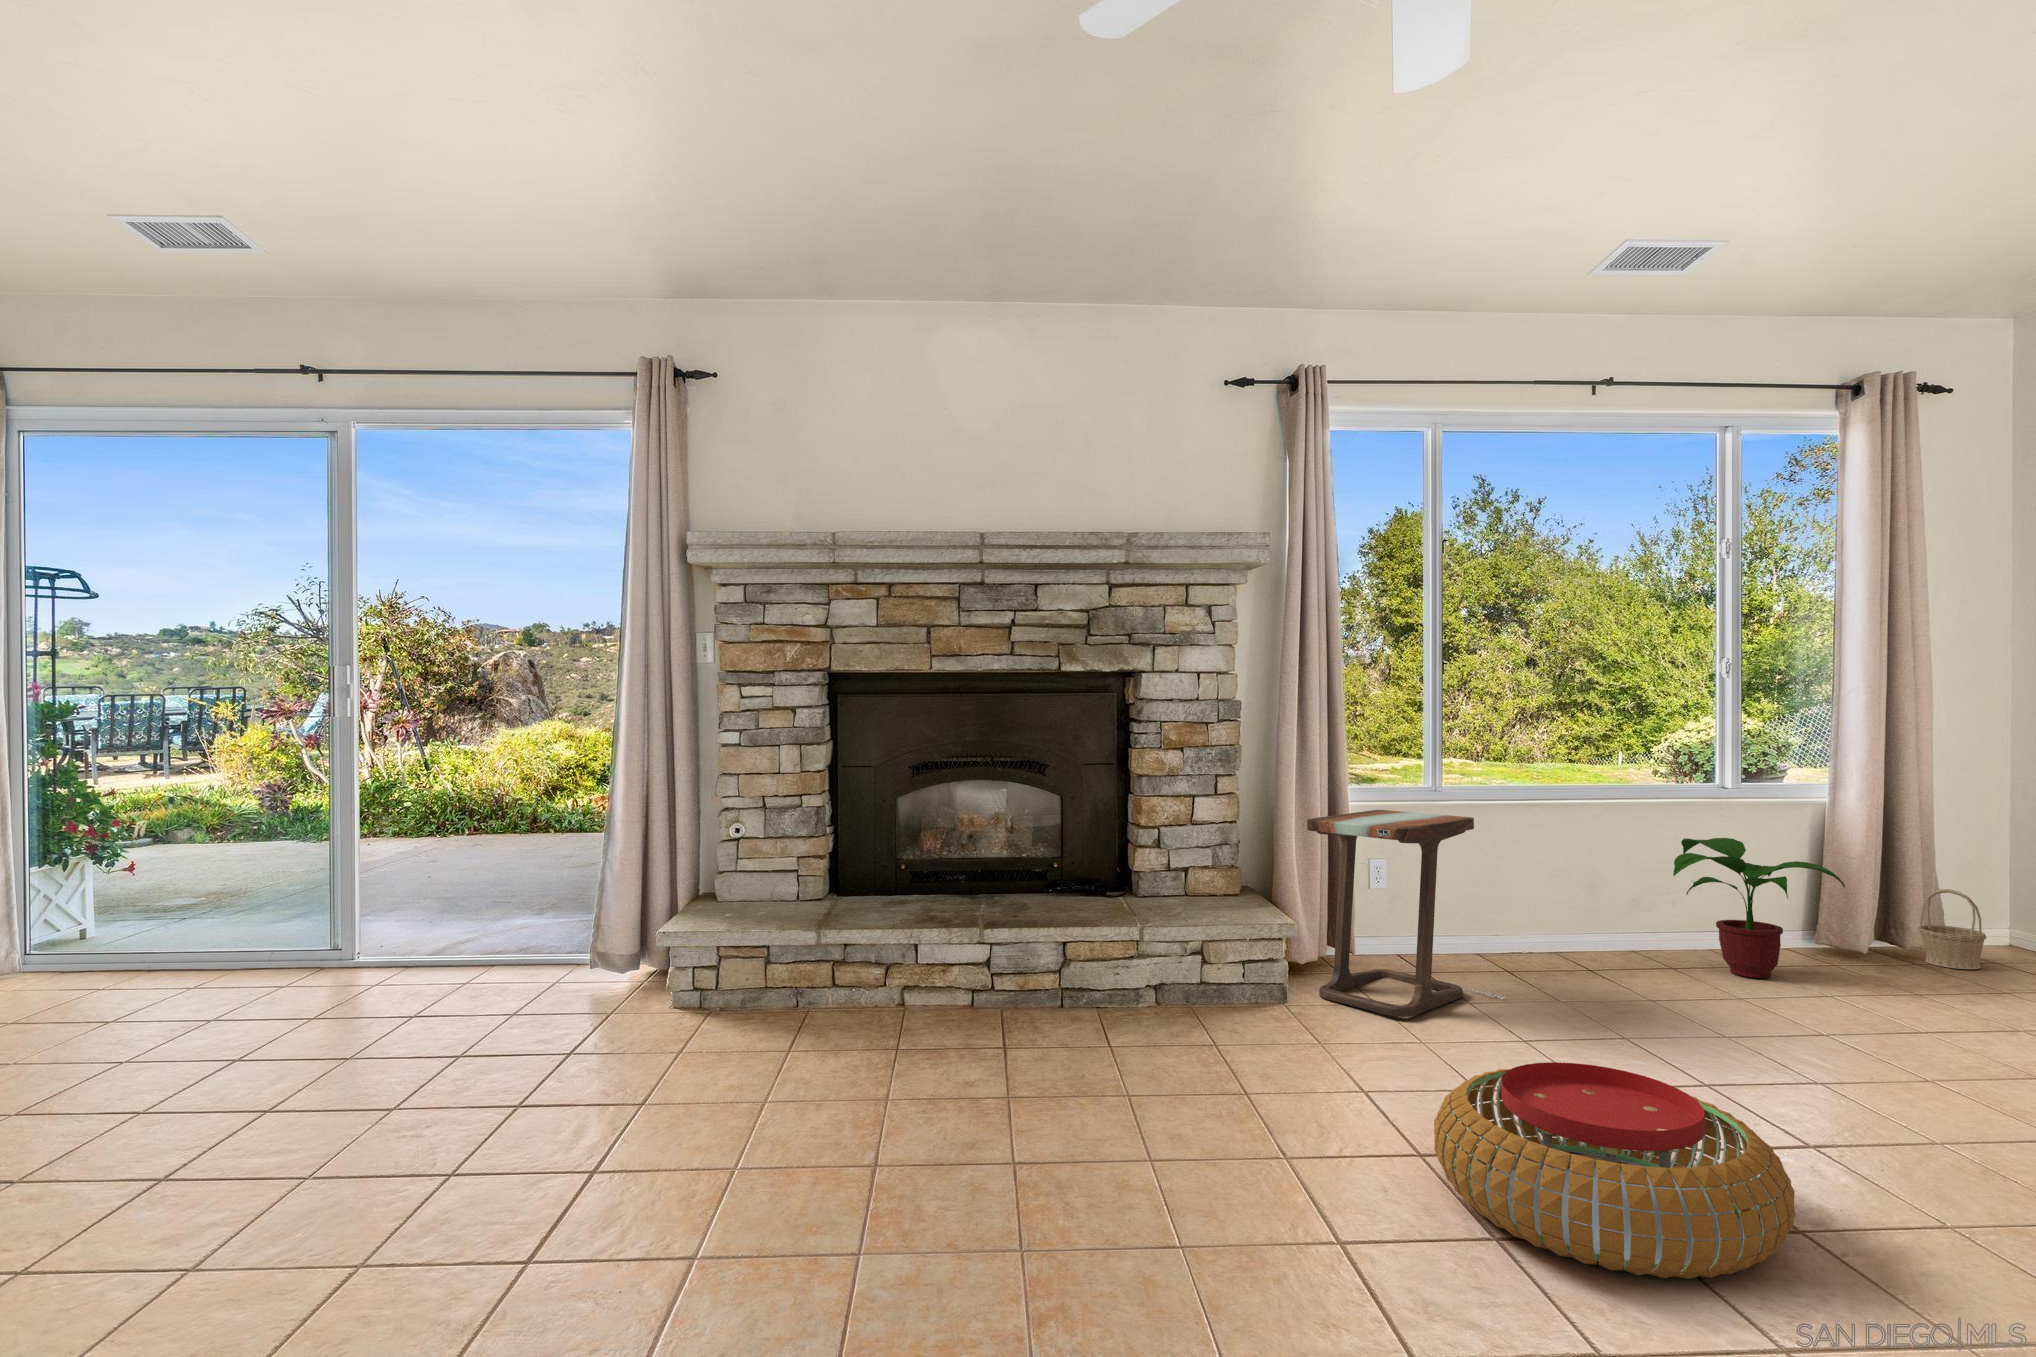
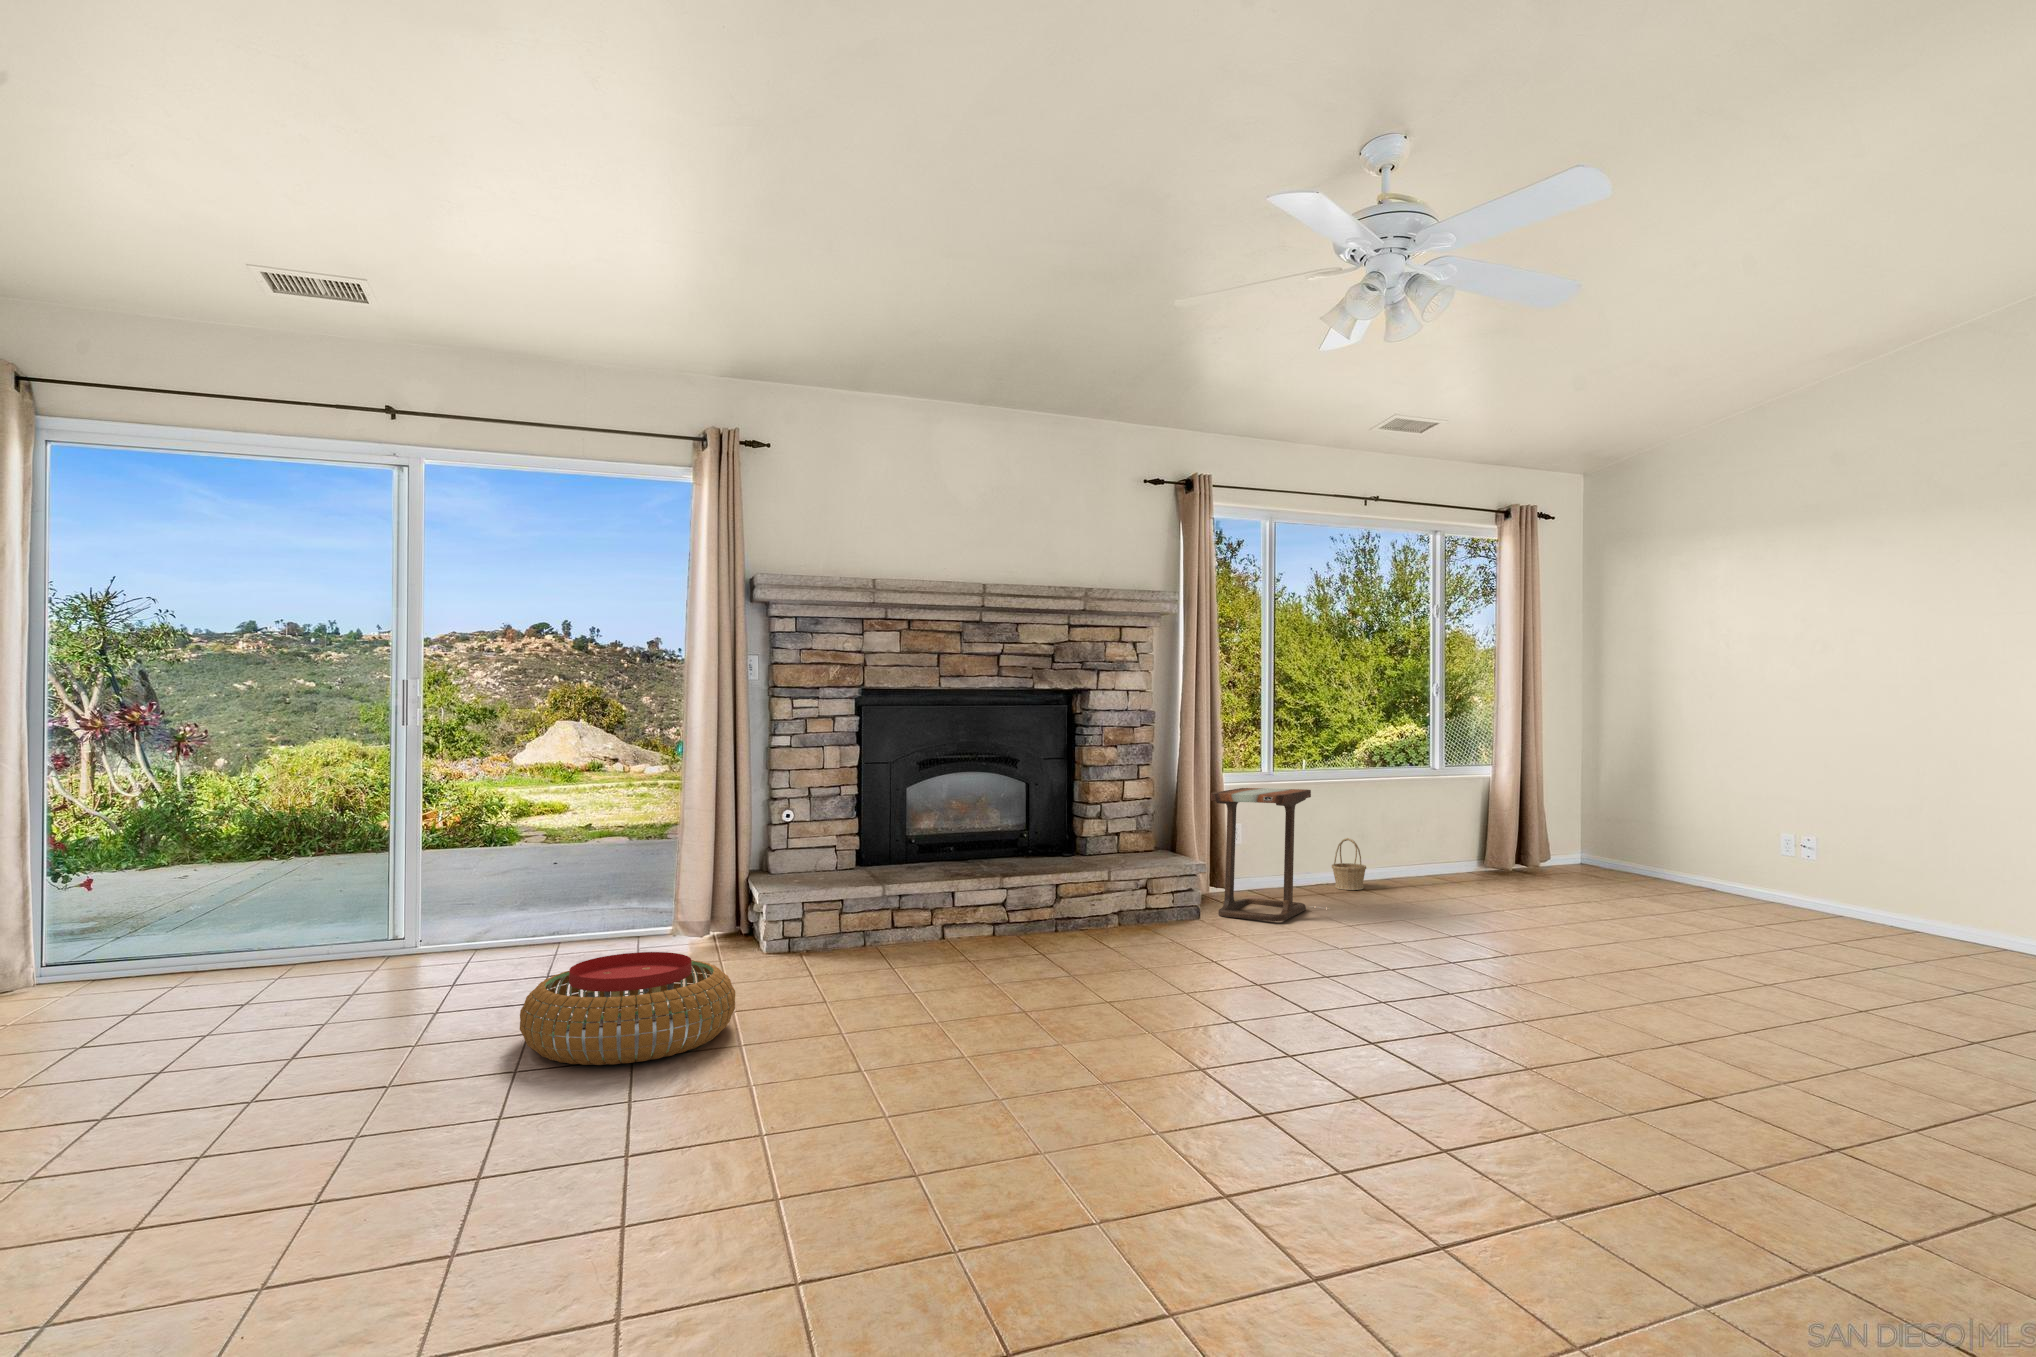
potted plant: present [1673,838,1845,978] -> none [1414,802,1509,890]
basket: present [1918,889,1986,969] -> present [1332,838,1366,890]
pouf: present [1434,1062,1795,1279] -> present [520,952,735,1065]

